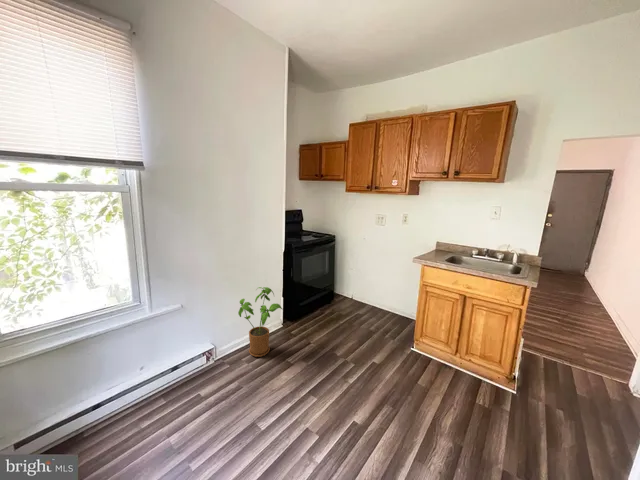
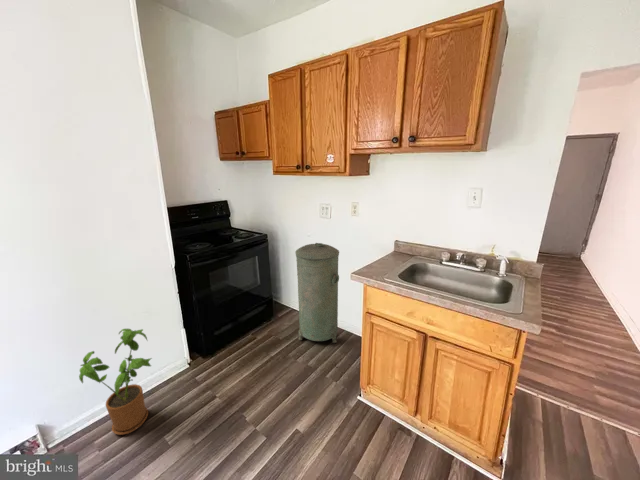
trash can: none [358,242,393,319] -> present [295,243,339,343]

